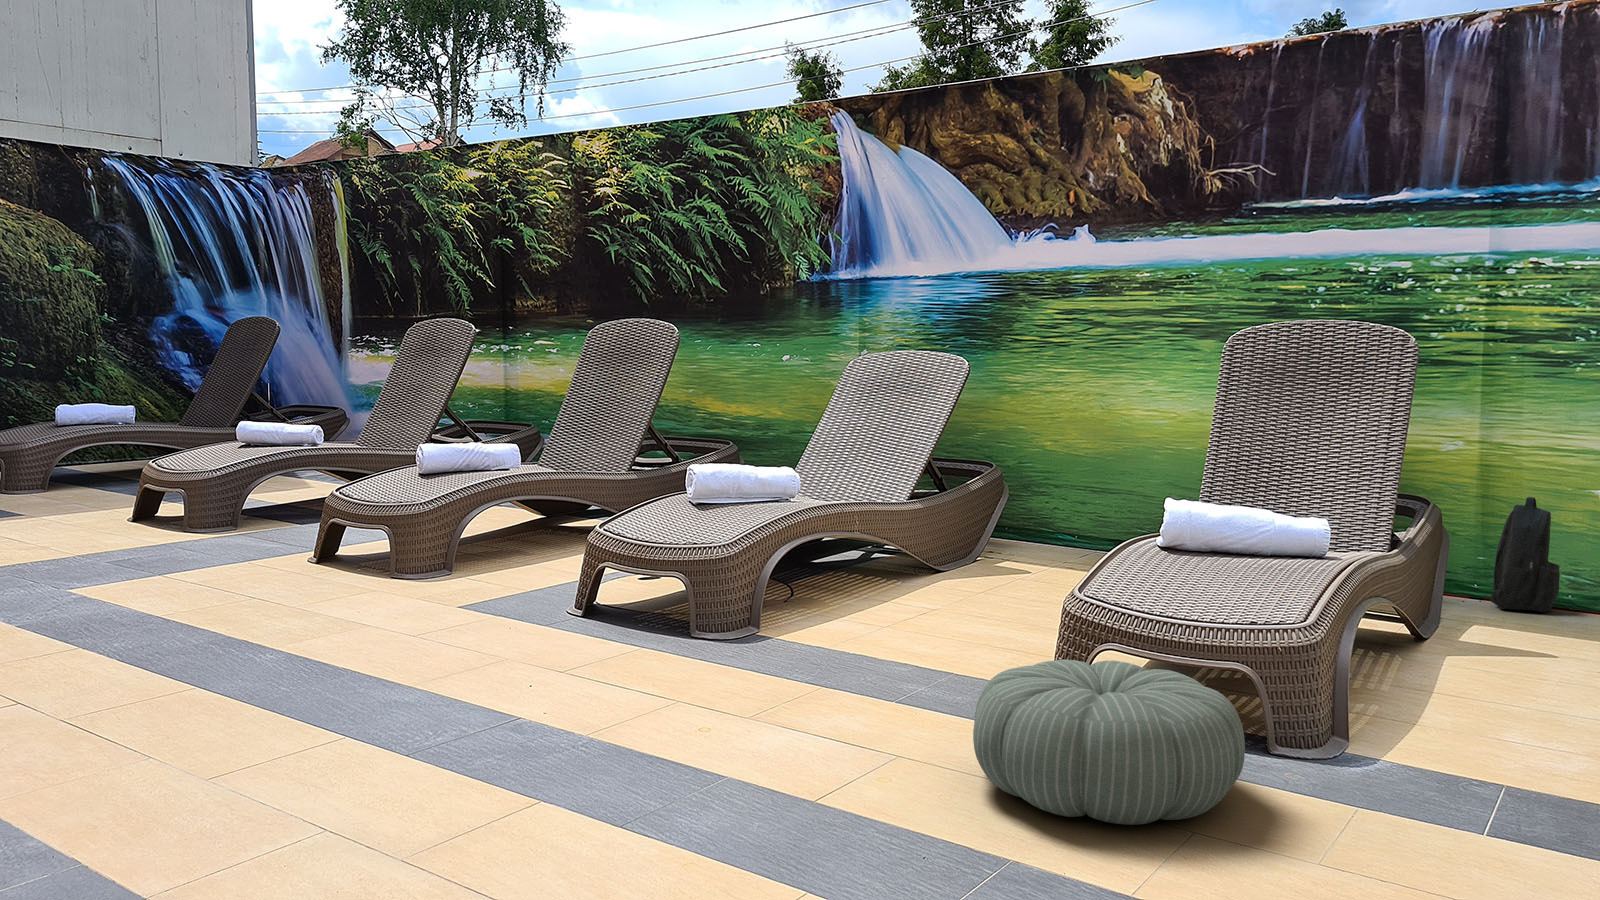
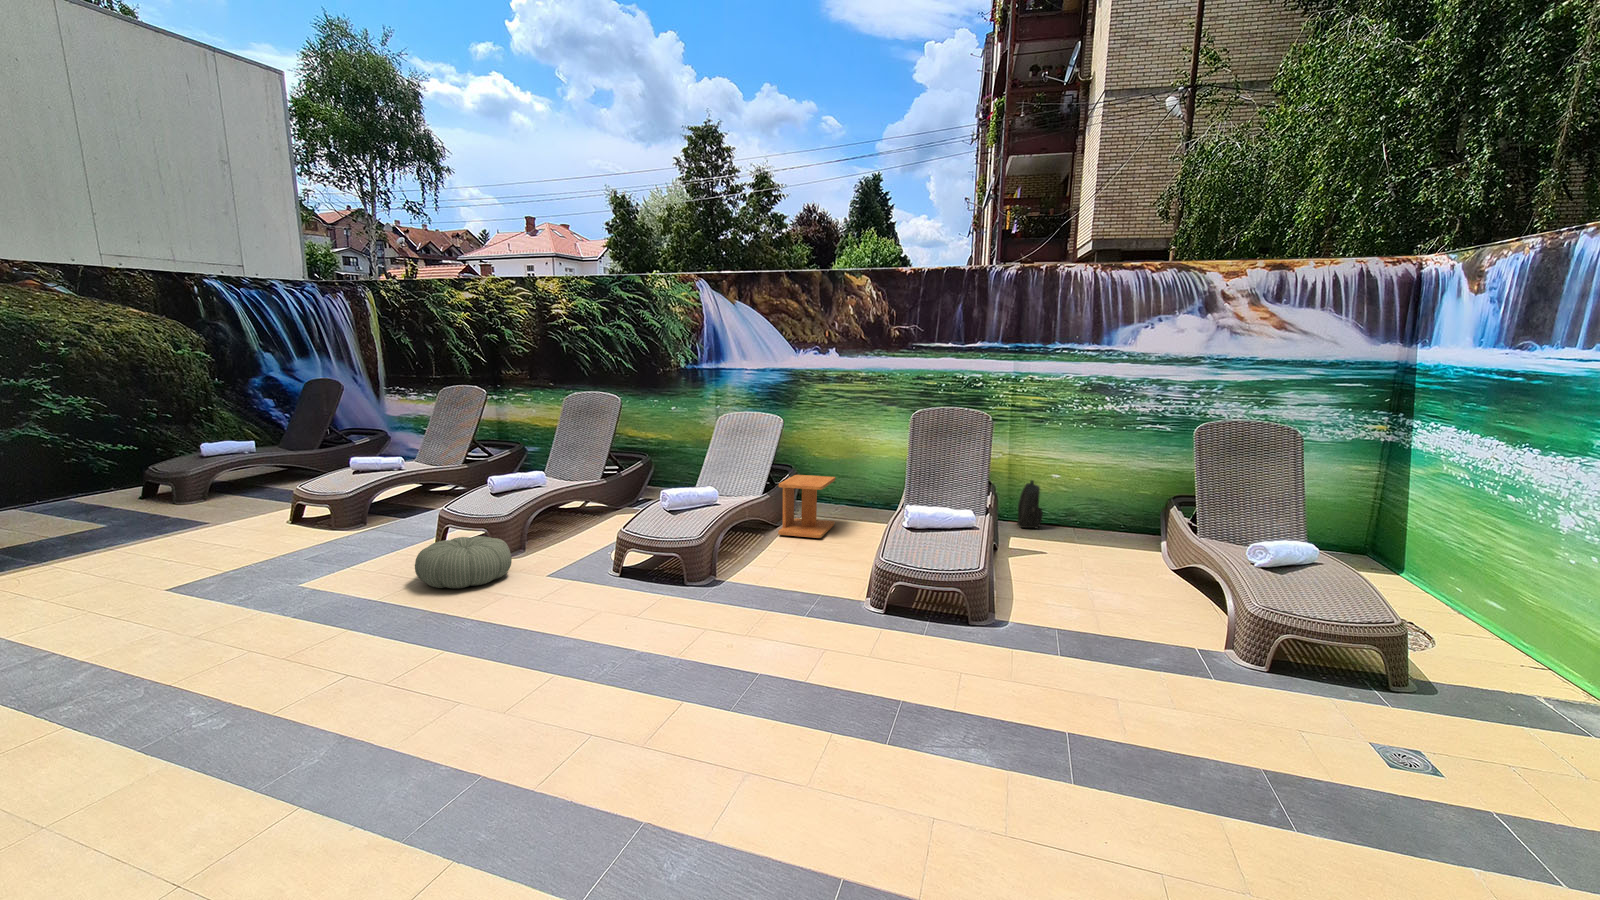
side table: none [922,470,1058,594] -> present [778,475,835,538]
pouf: present [973,660,1245,825] -> present [415,536,512,588]

